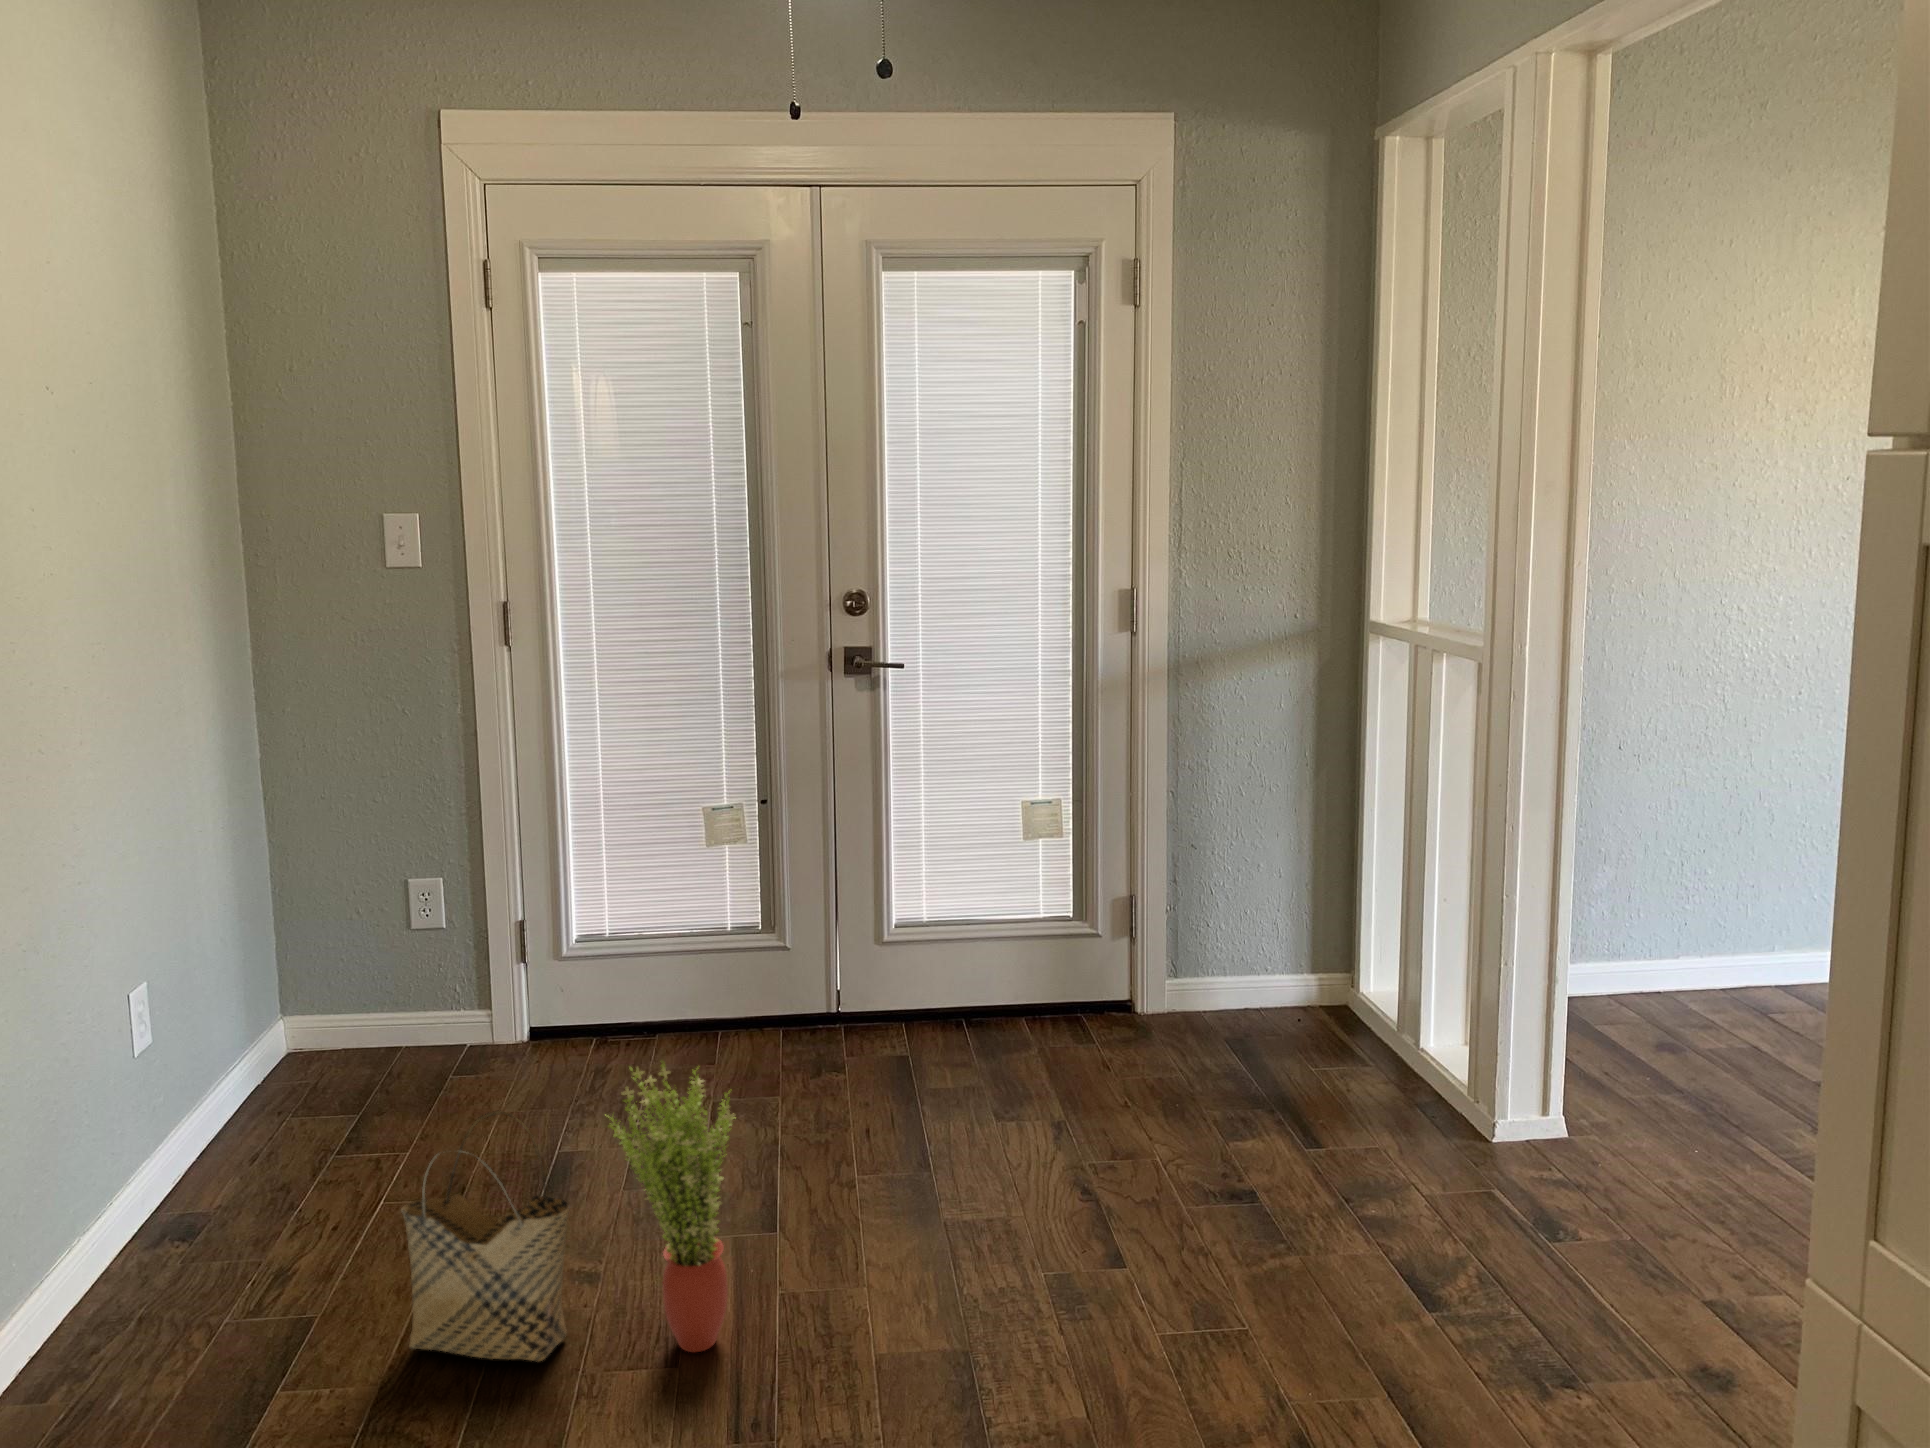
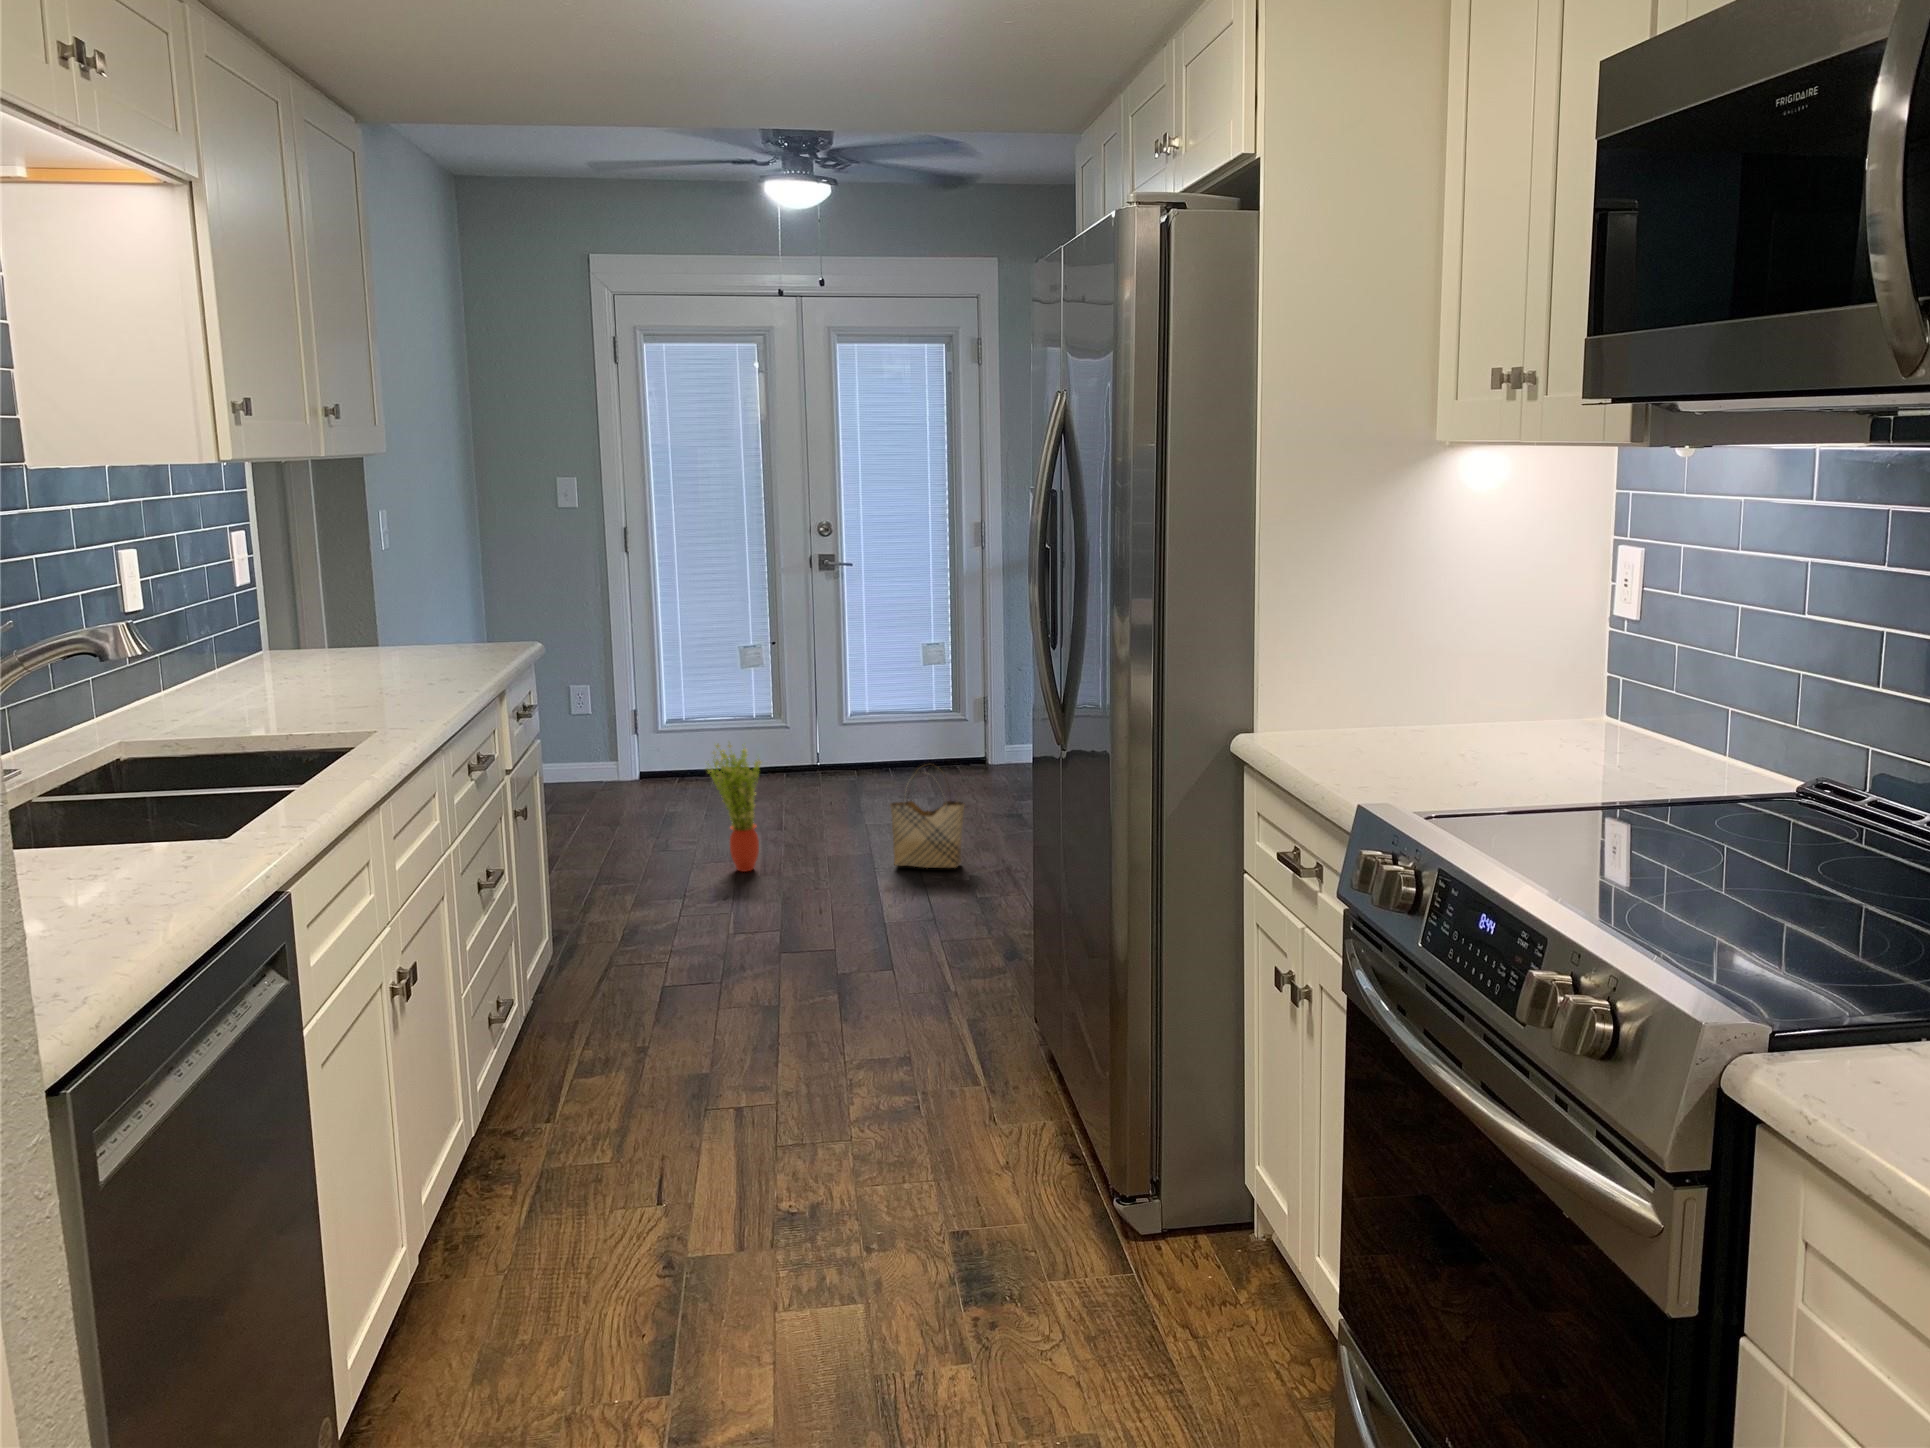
woven basket: present [401,1111,569,1361] -> present [890,763,965,868]

